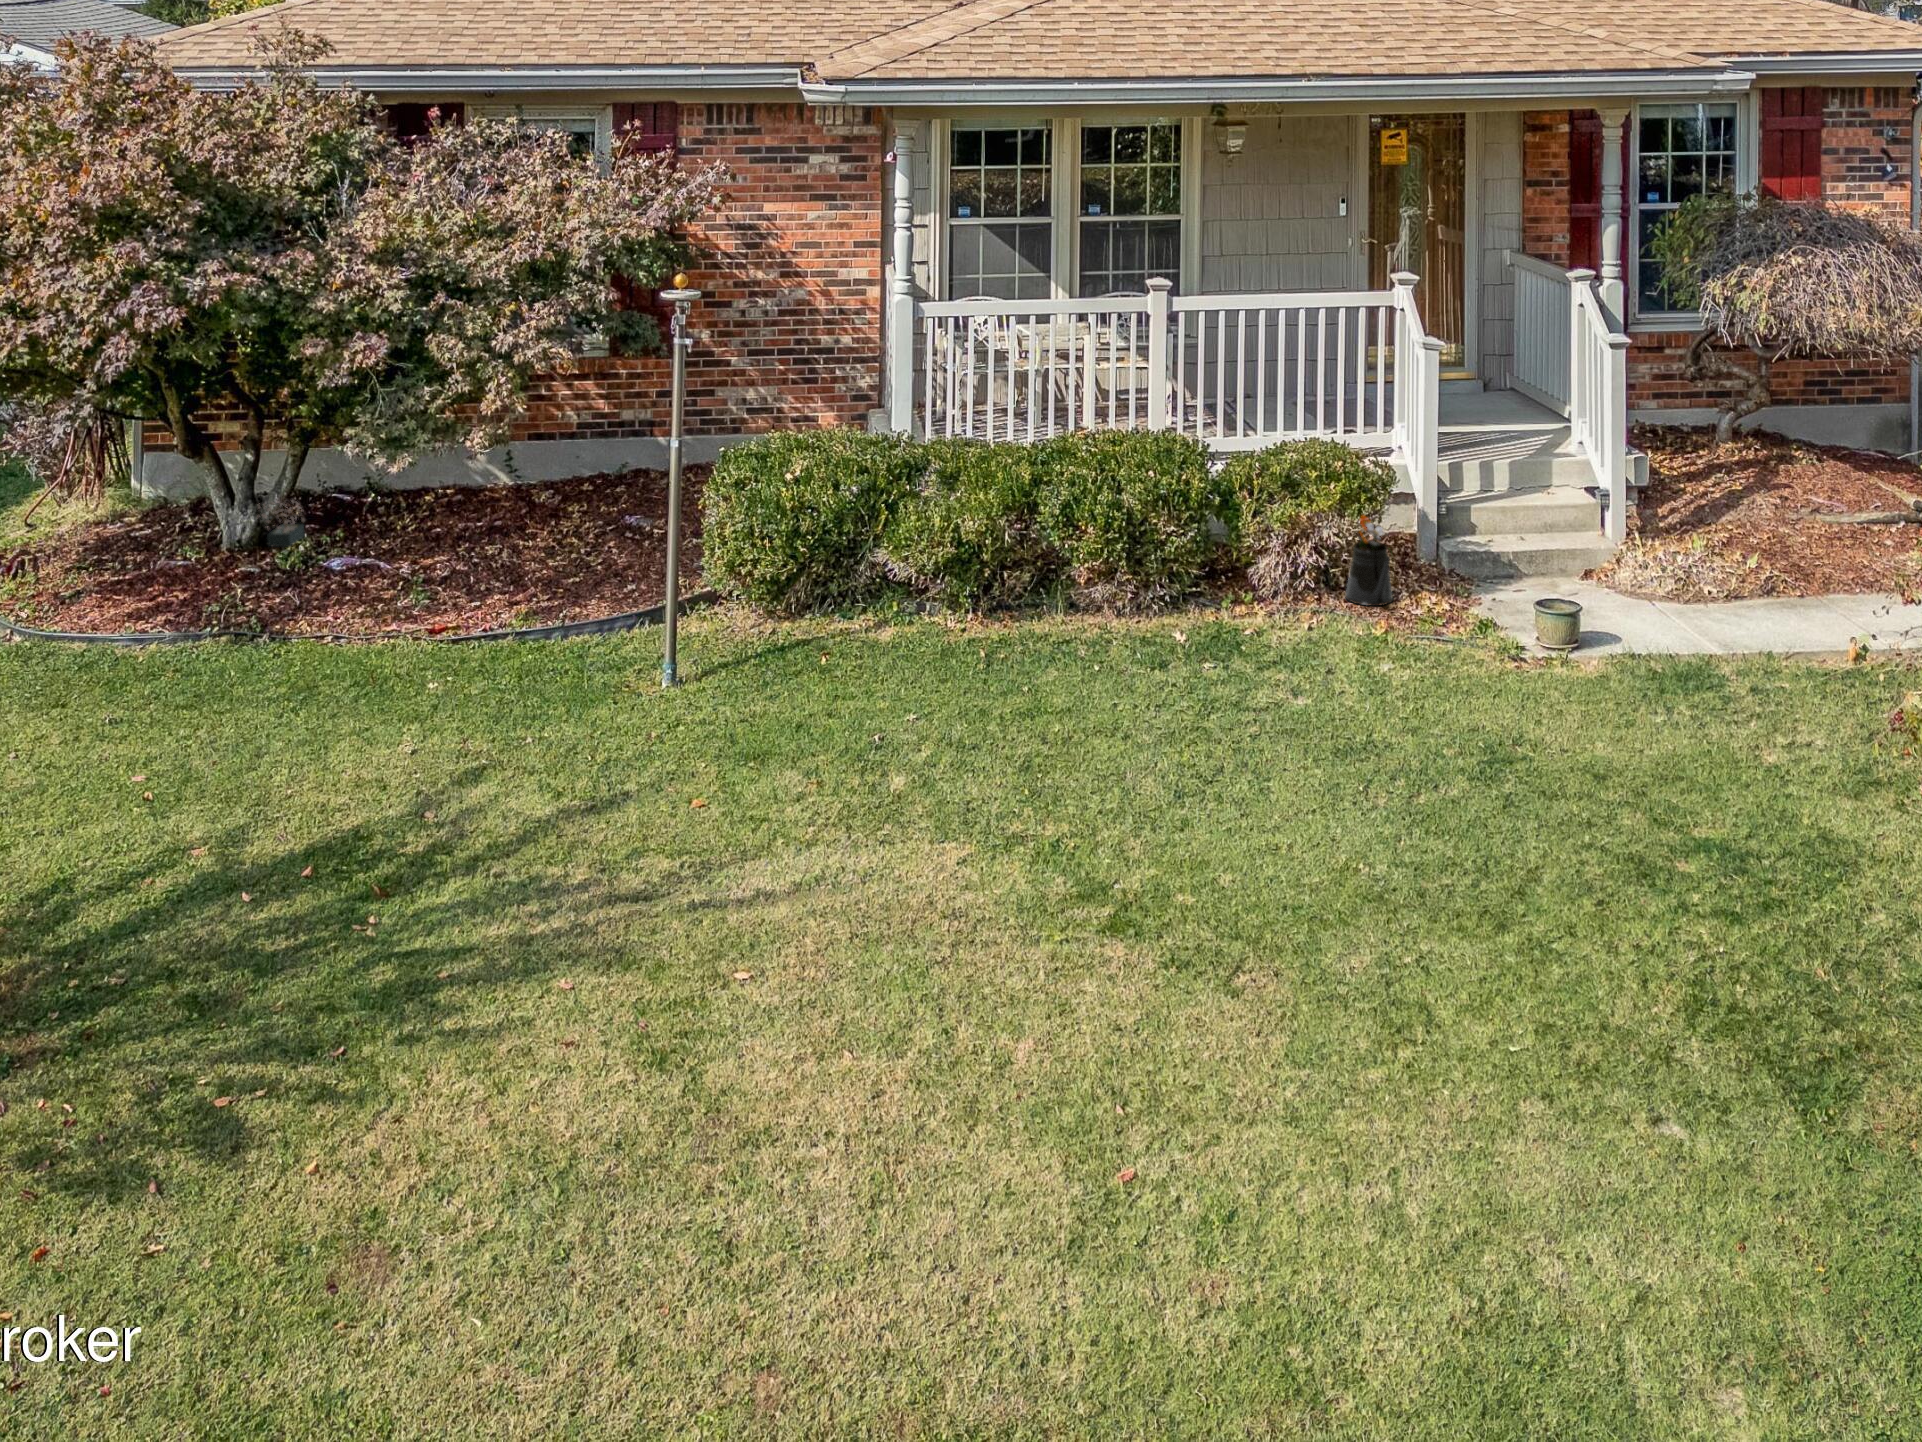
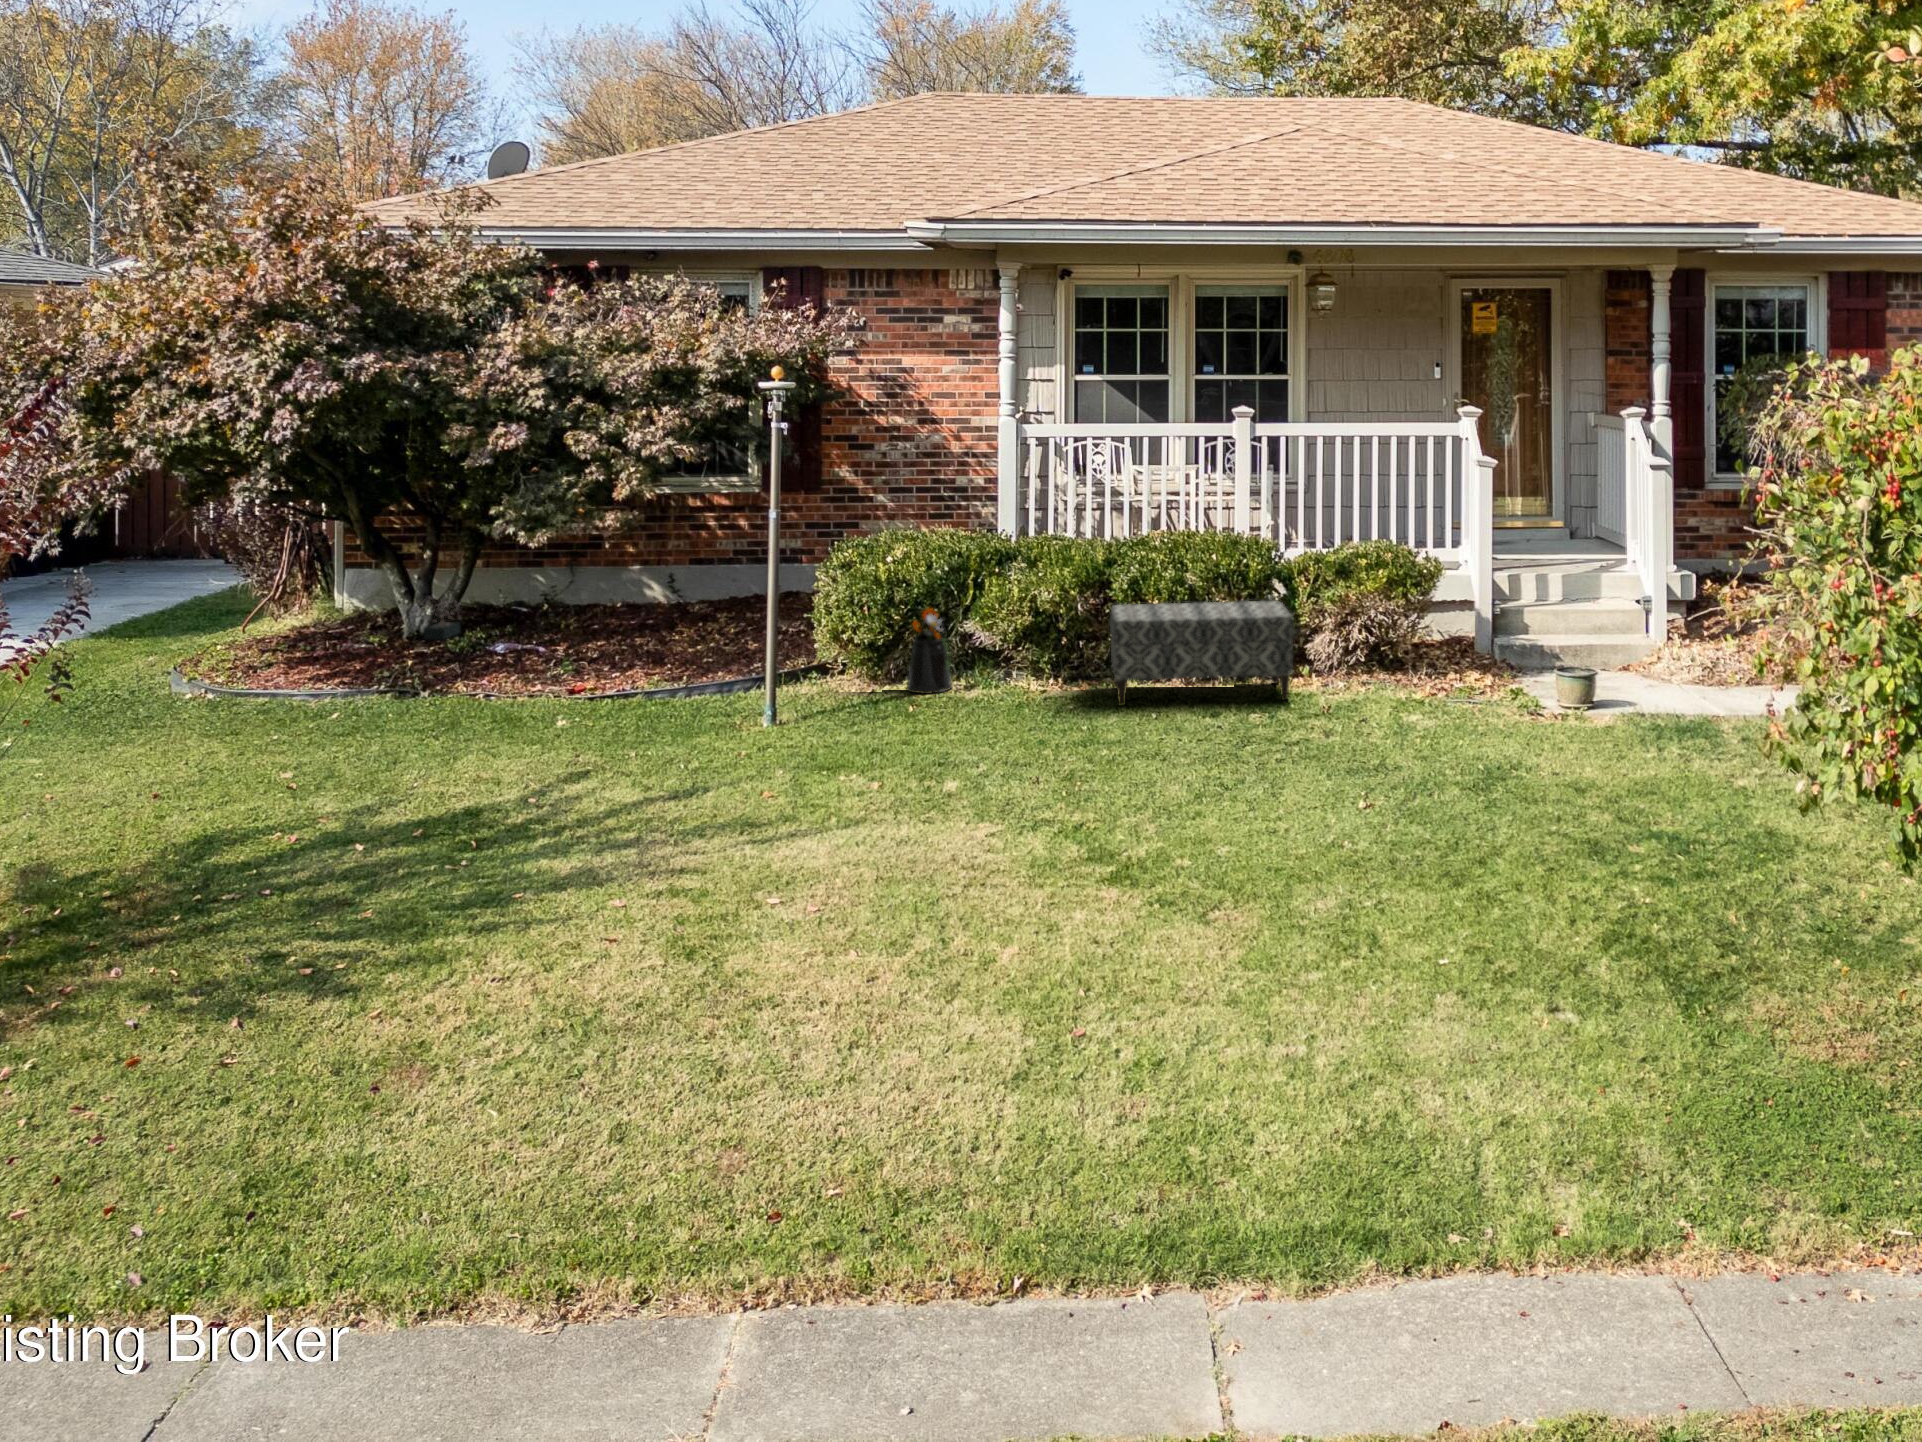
watering can: present [1345,515,1393,606] -> present [906,608,952,694]
bench: none [1049,521,1255,646] -> present [1110,601,1294,705]

